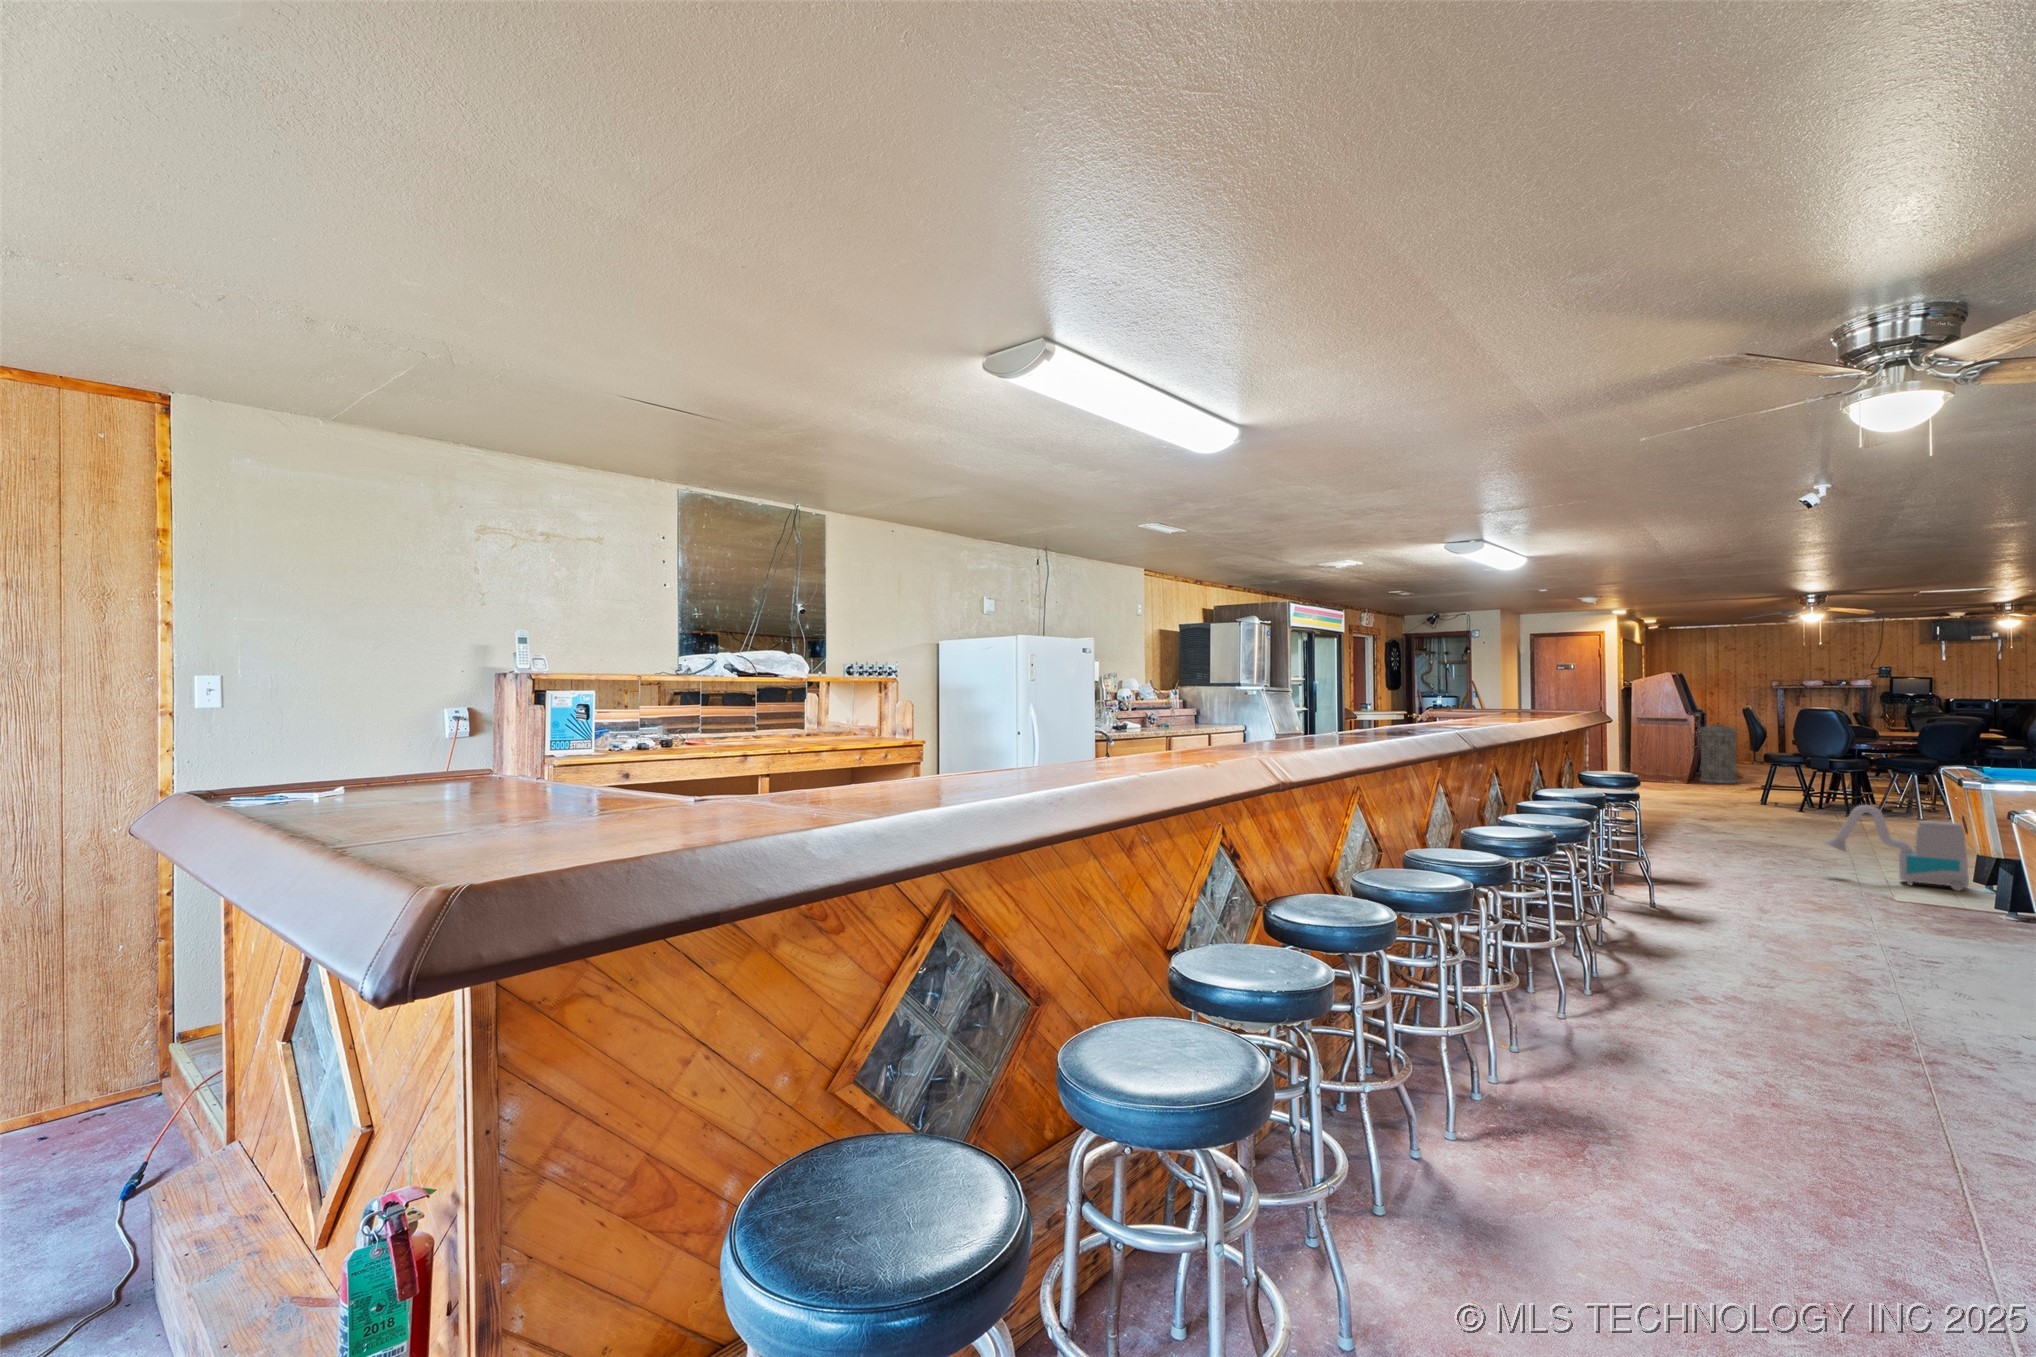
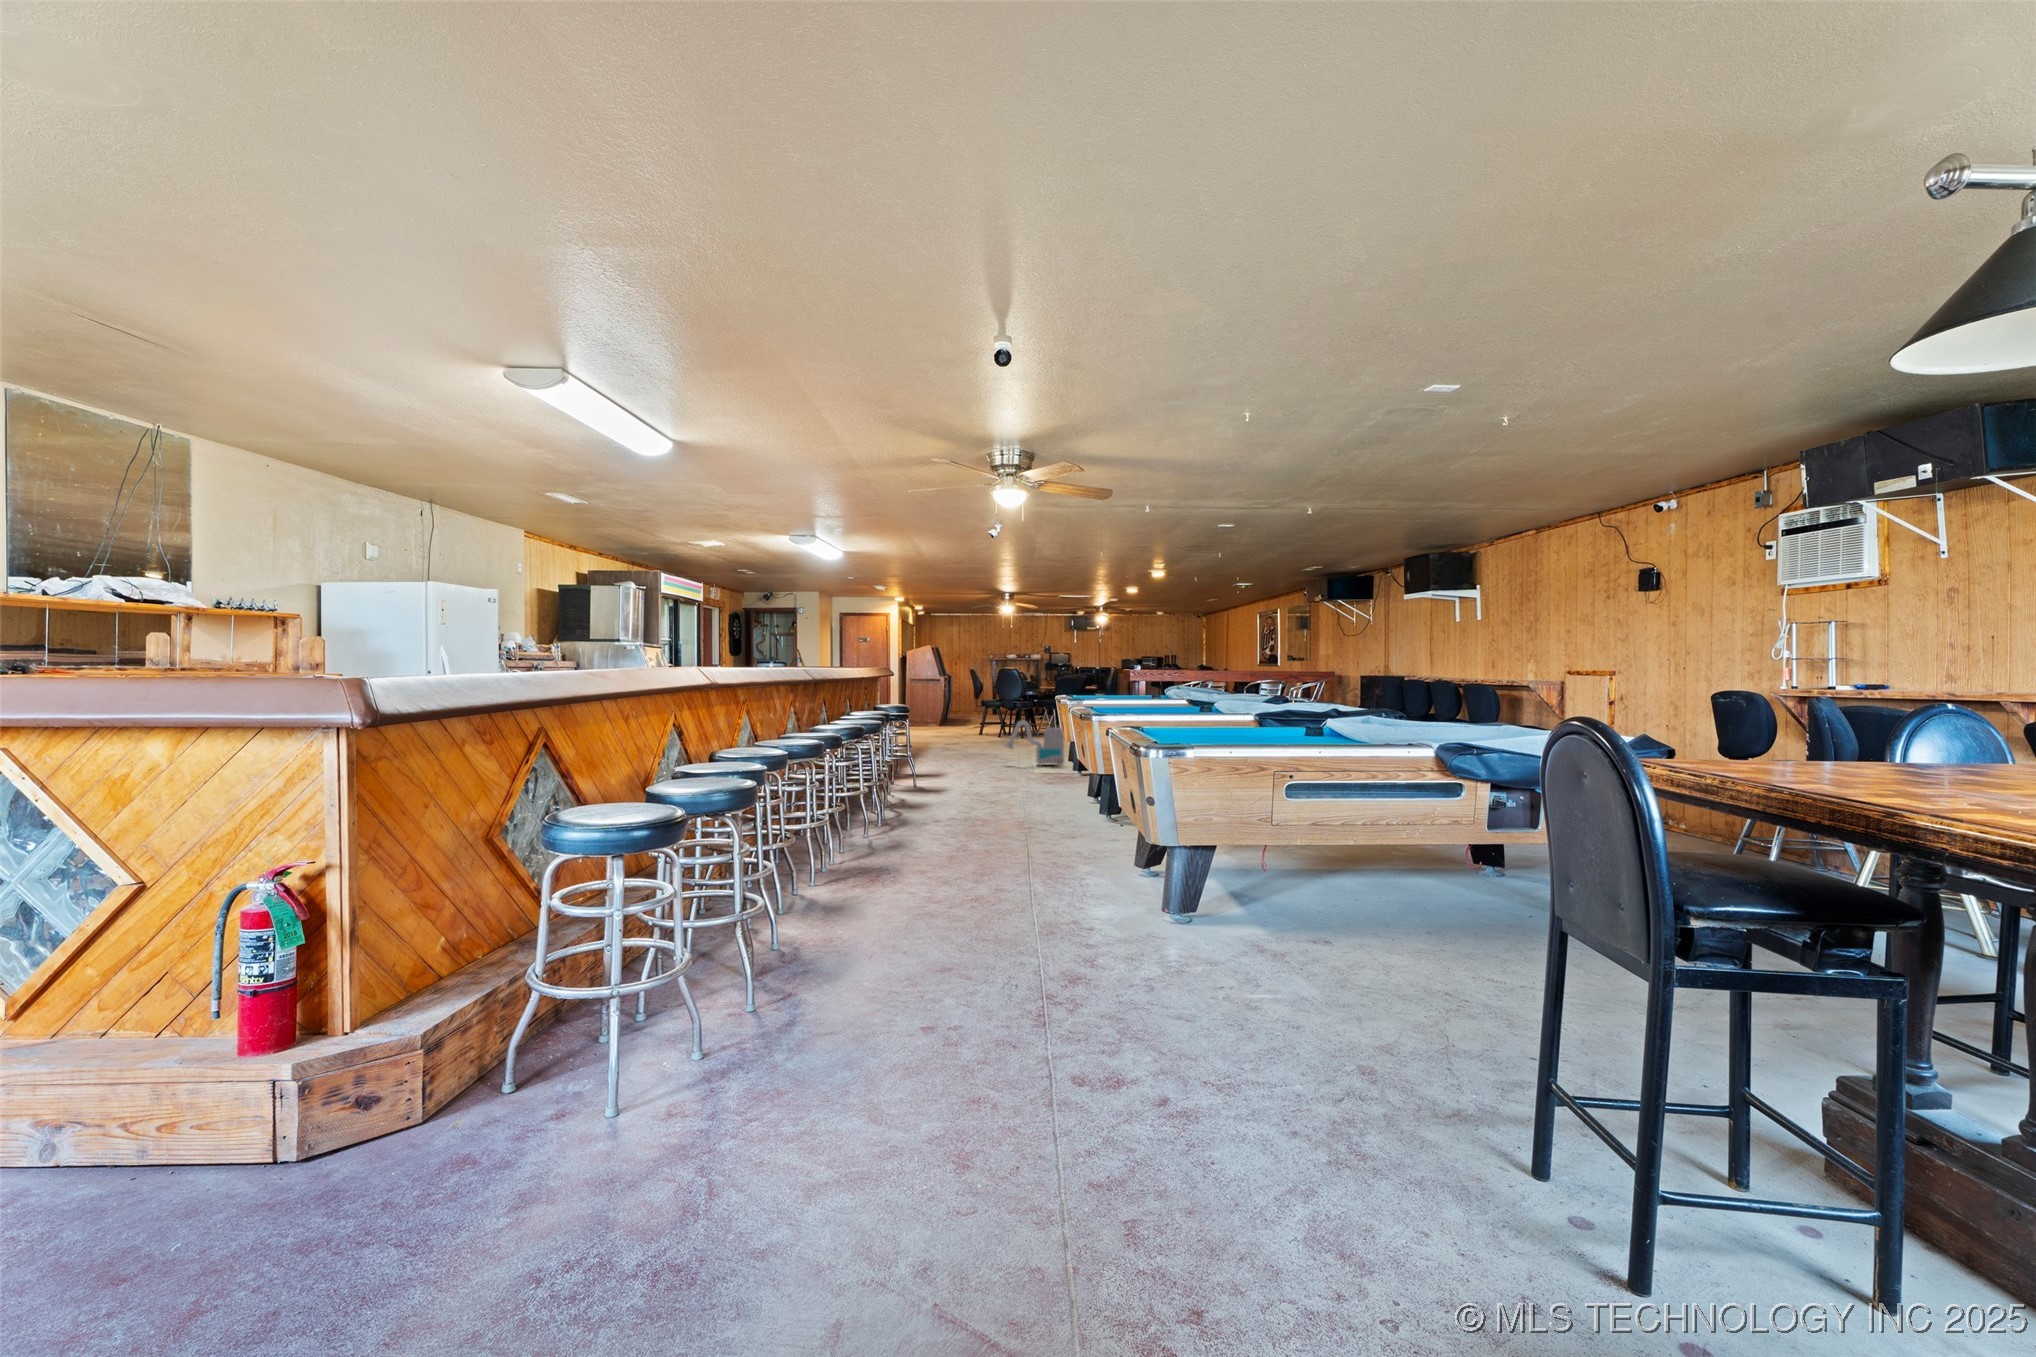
trash can: present [1700,724,1738,783] -> none [947,682,969,725]

